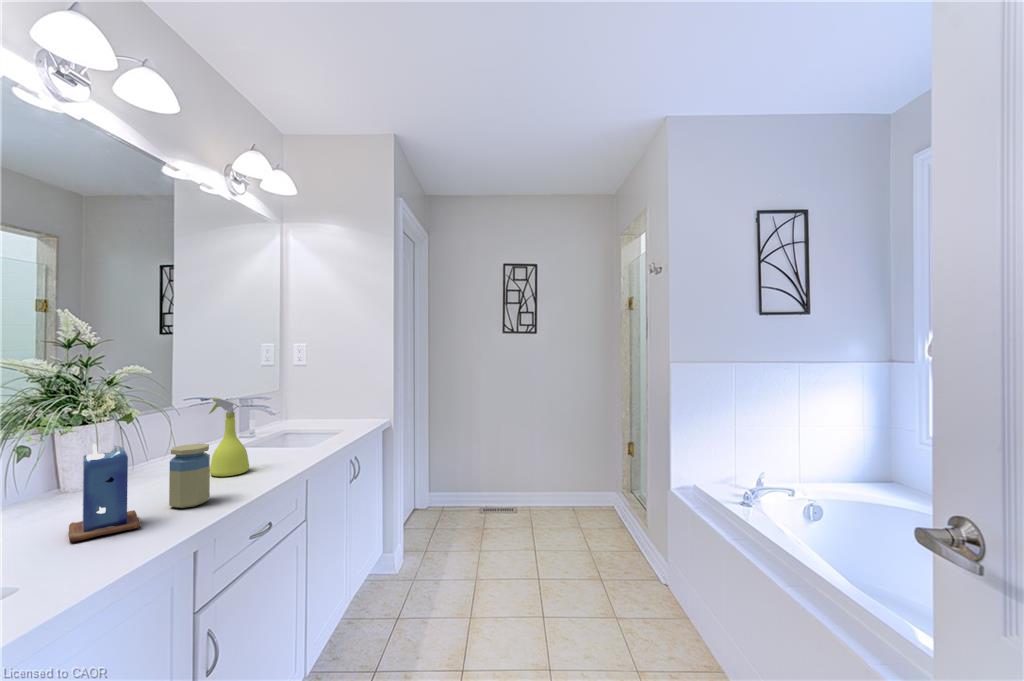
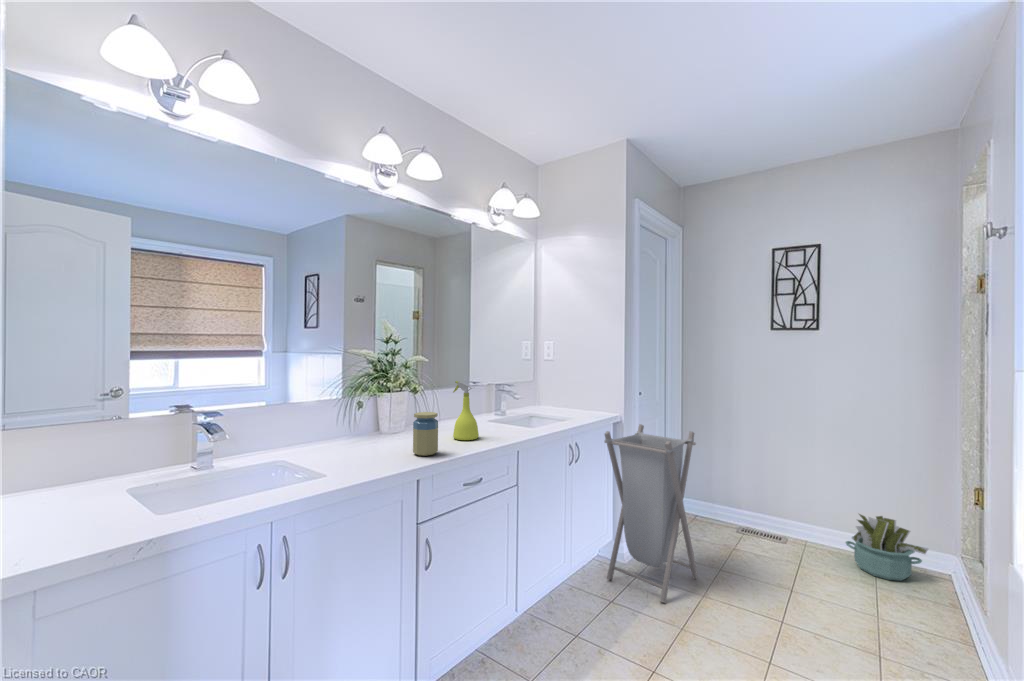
laundry hamper: none [378,428,464,599] -> present [605,424,698,602]
candle: present [68,443,140,541] -> none [355,403,394,463]
decorative plant: none [558,475,607,523] -> present [846,514,928,581]

